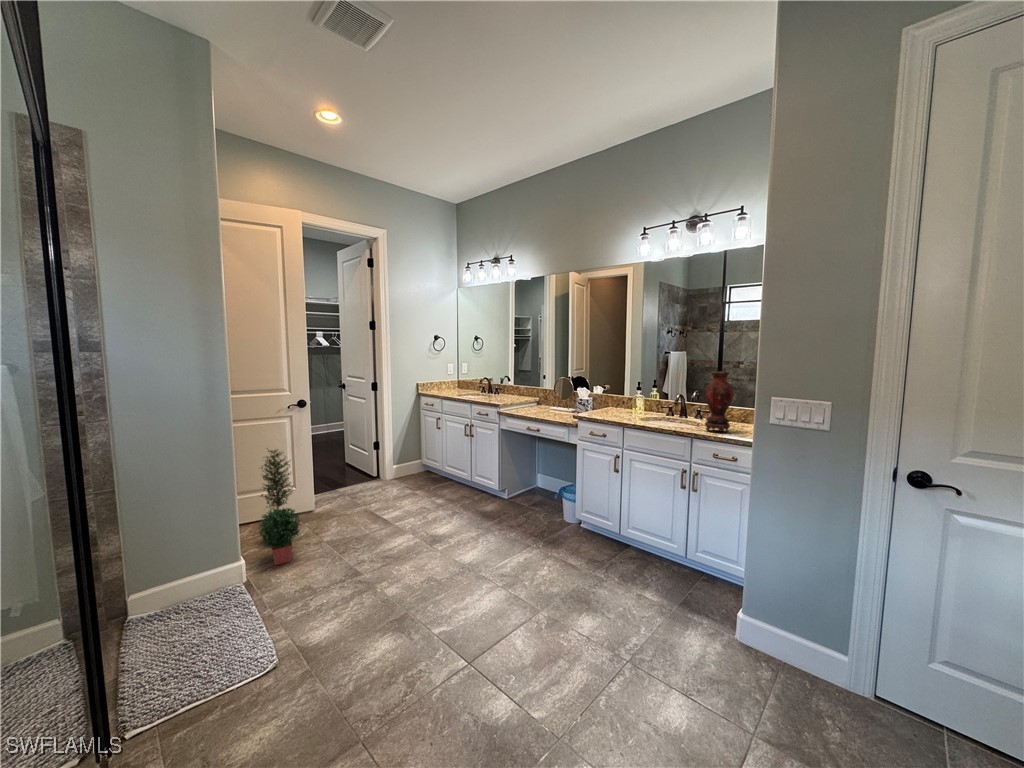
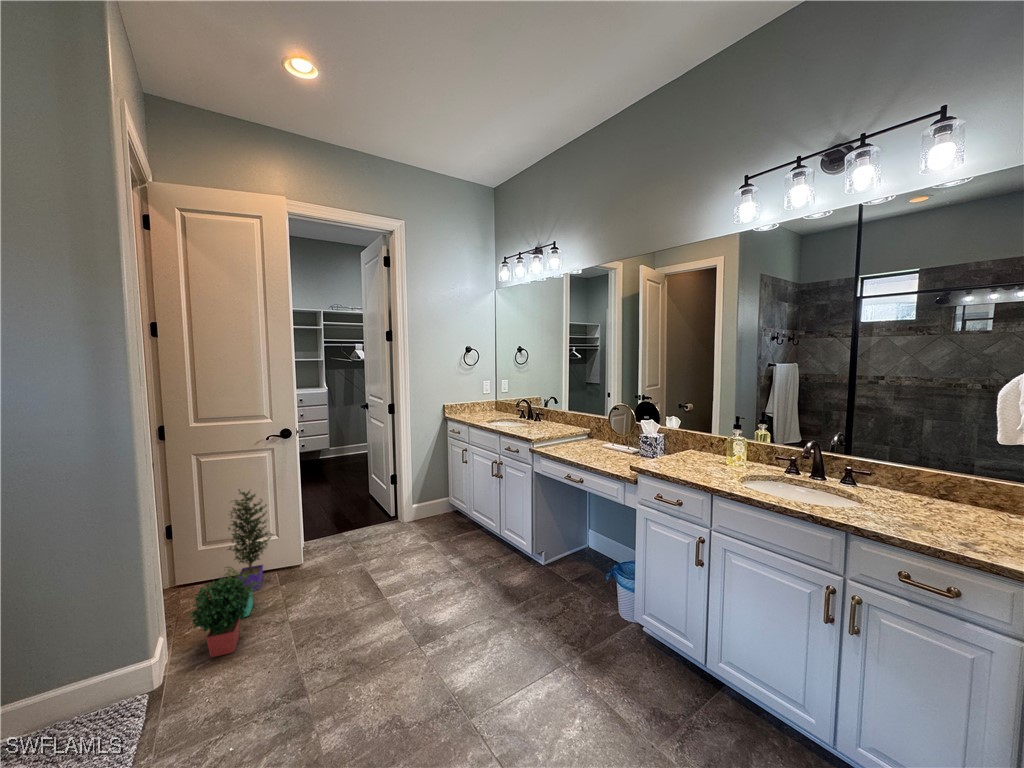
vase: present [705,371,734,433] -> none [873,409,942,531]

